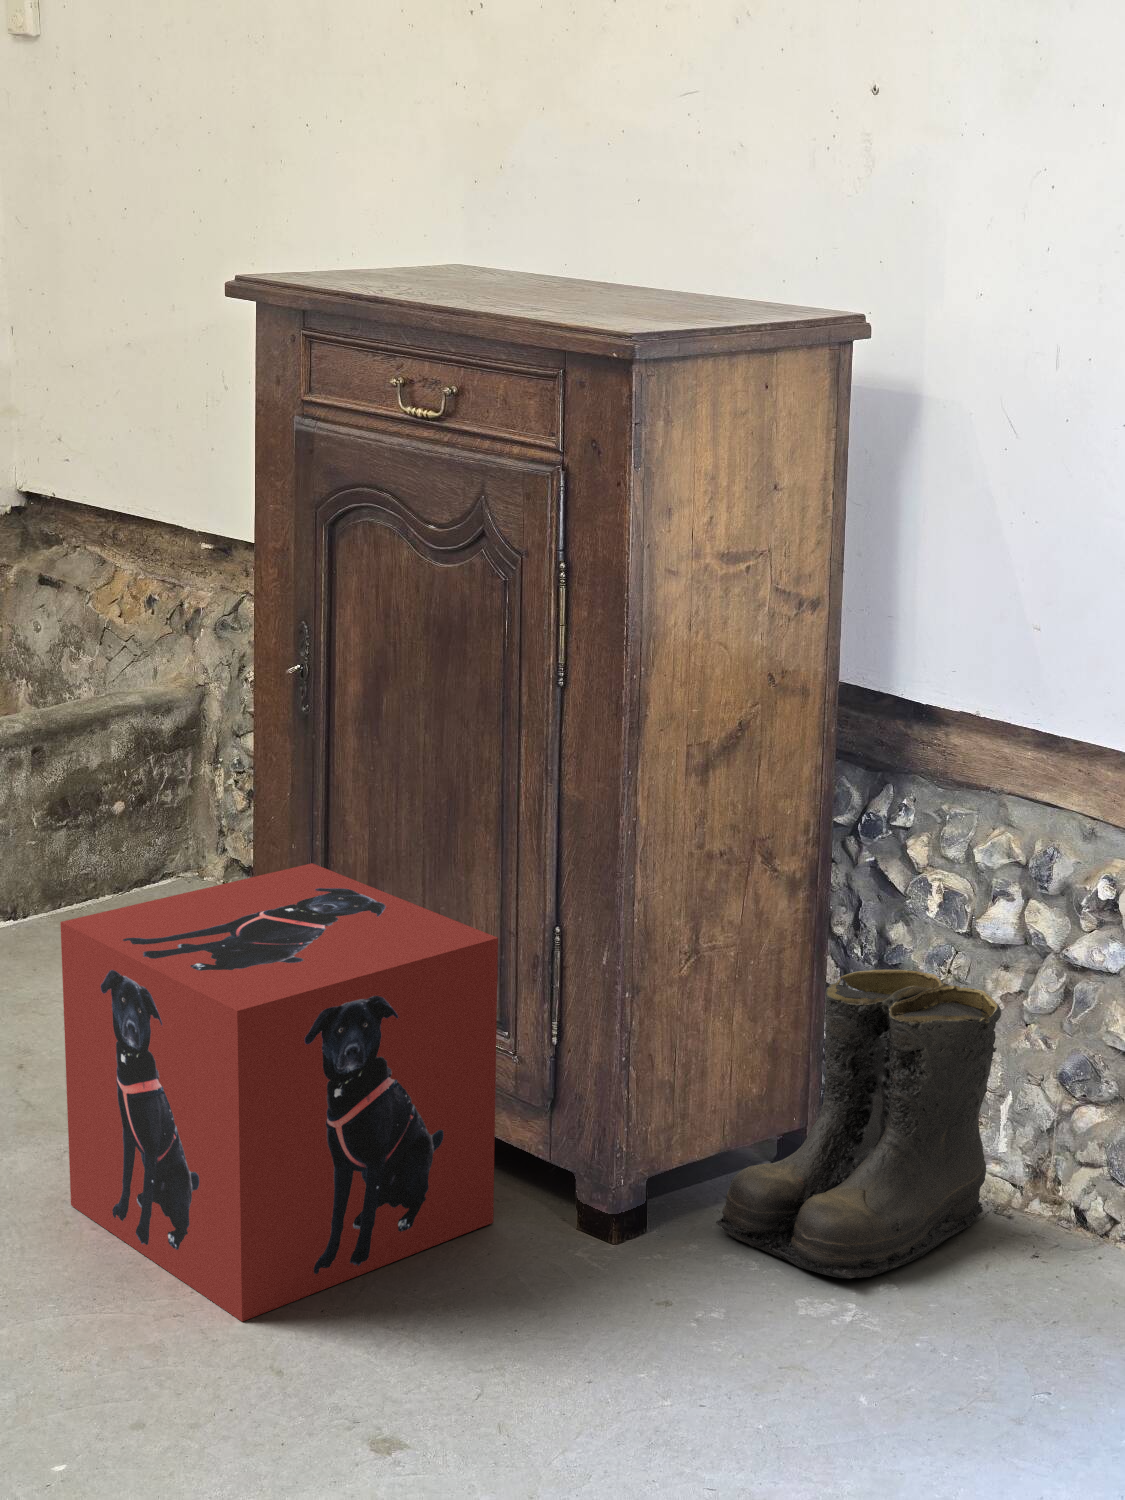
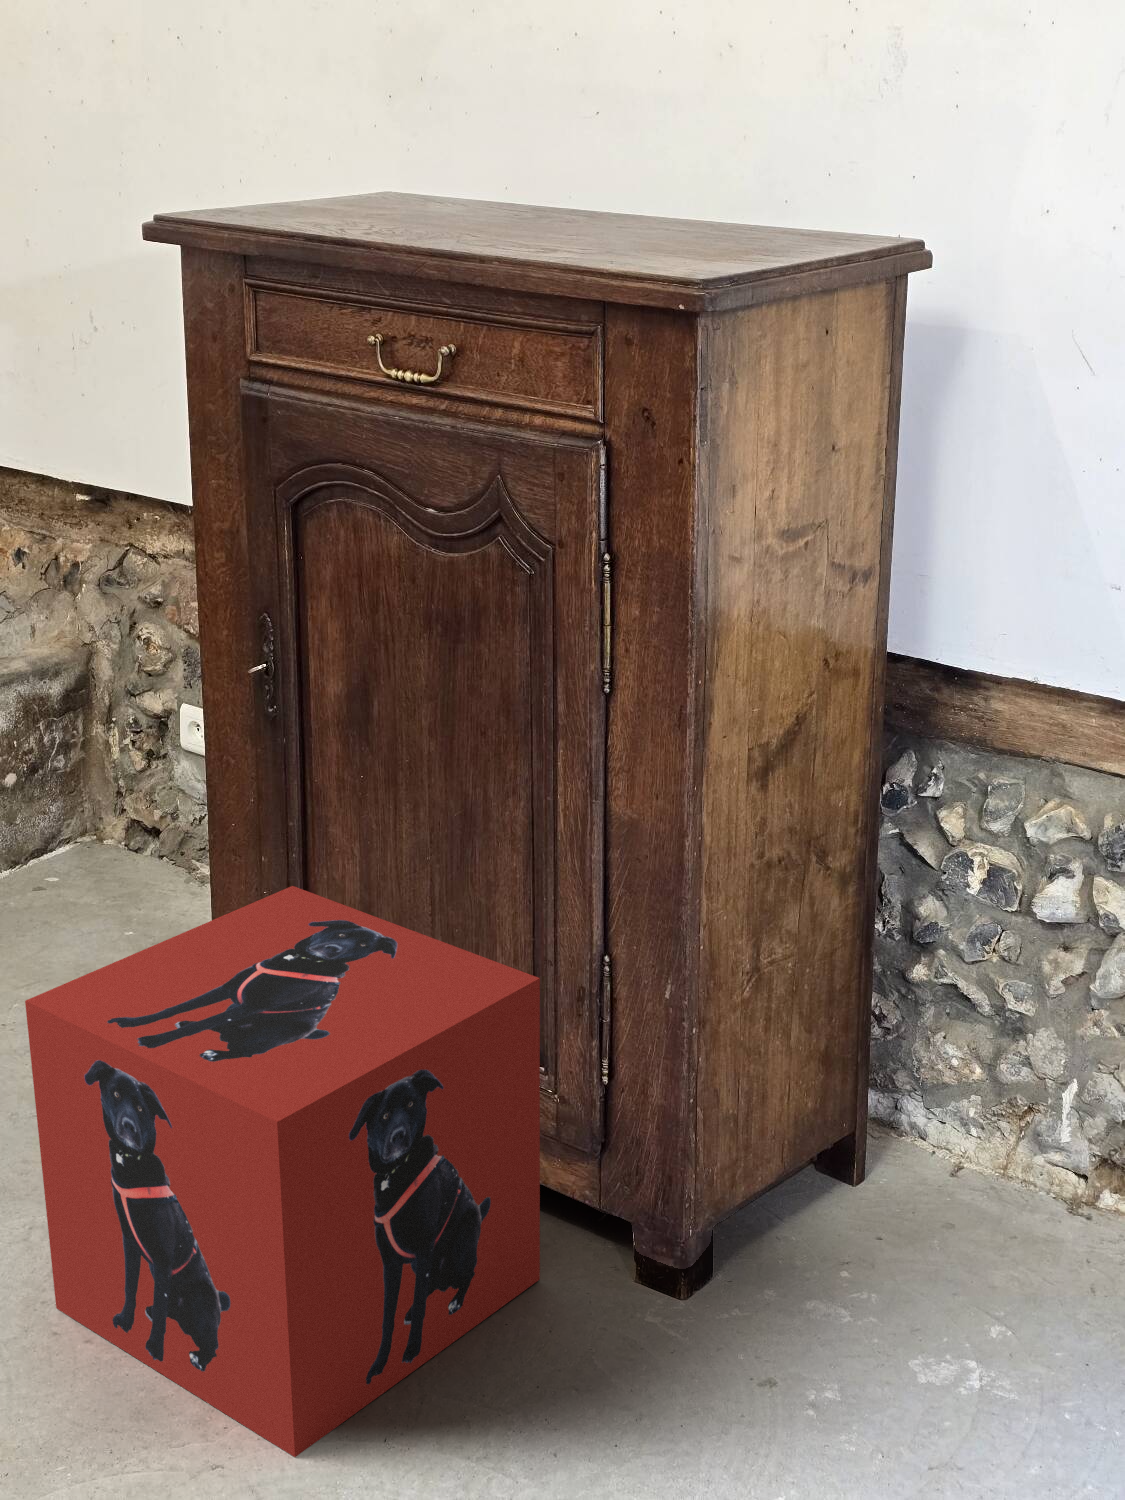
boots: present [716,969,1001,1279] -> none [783,957,1077,1319]

